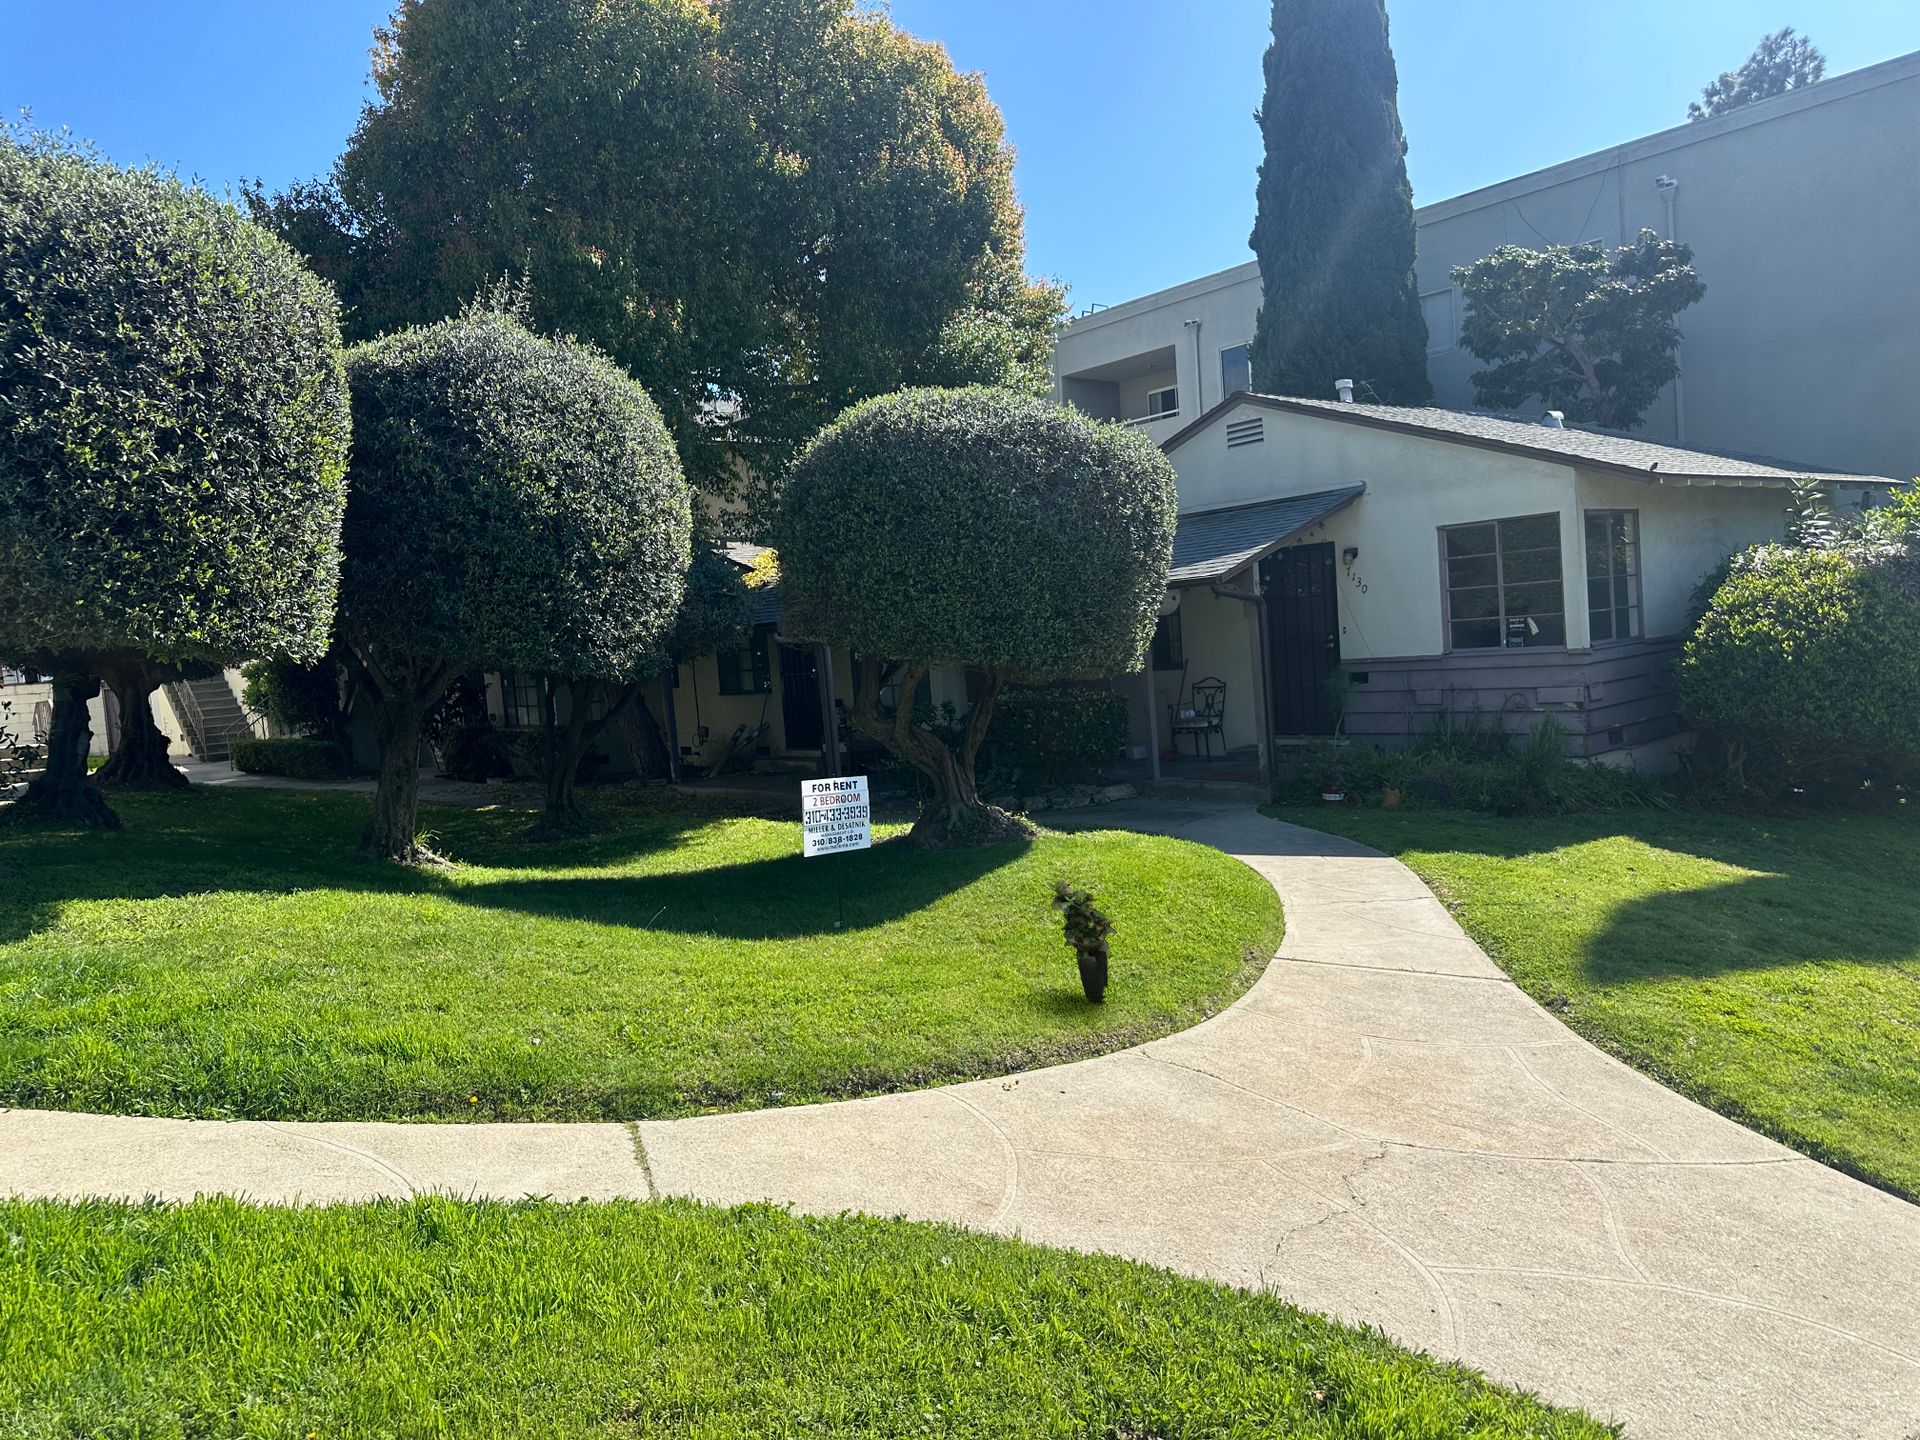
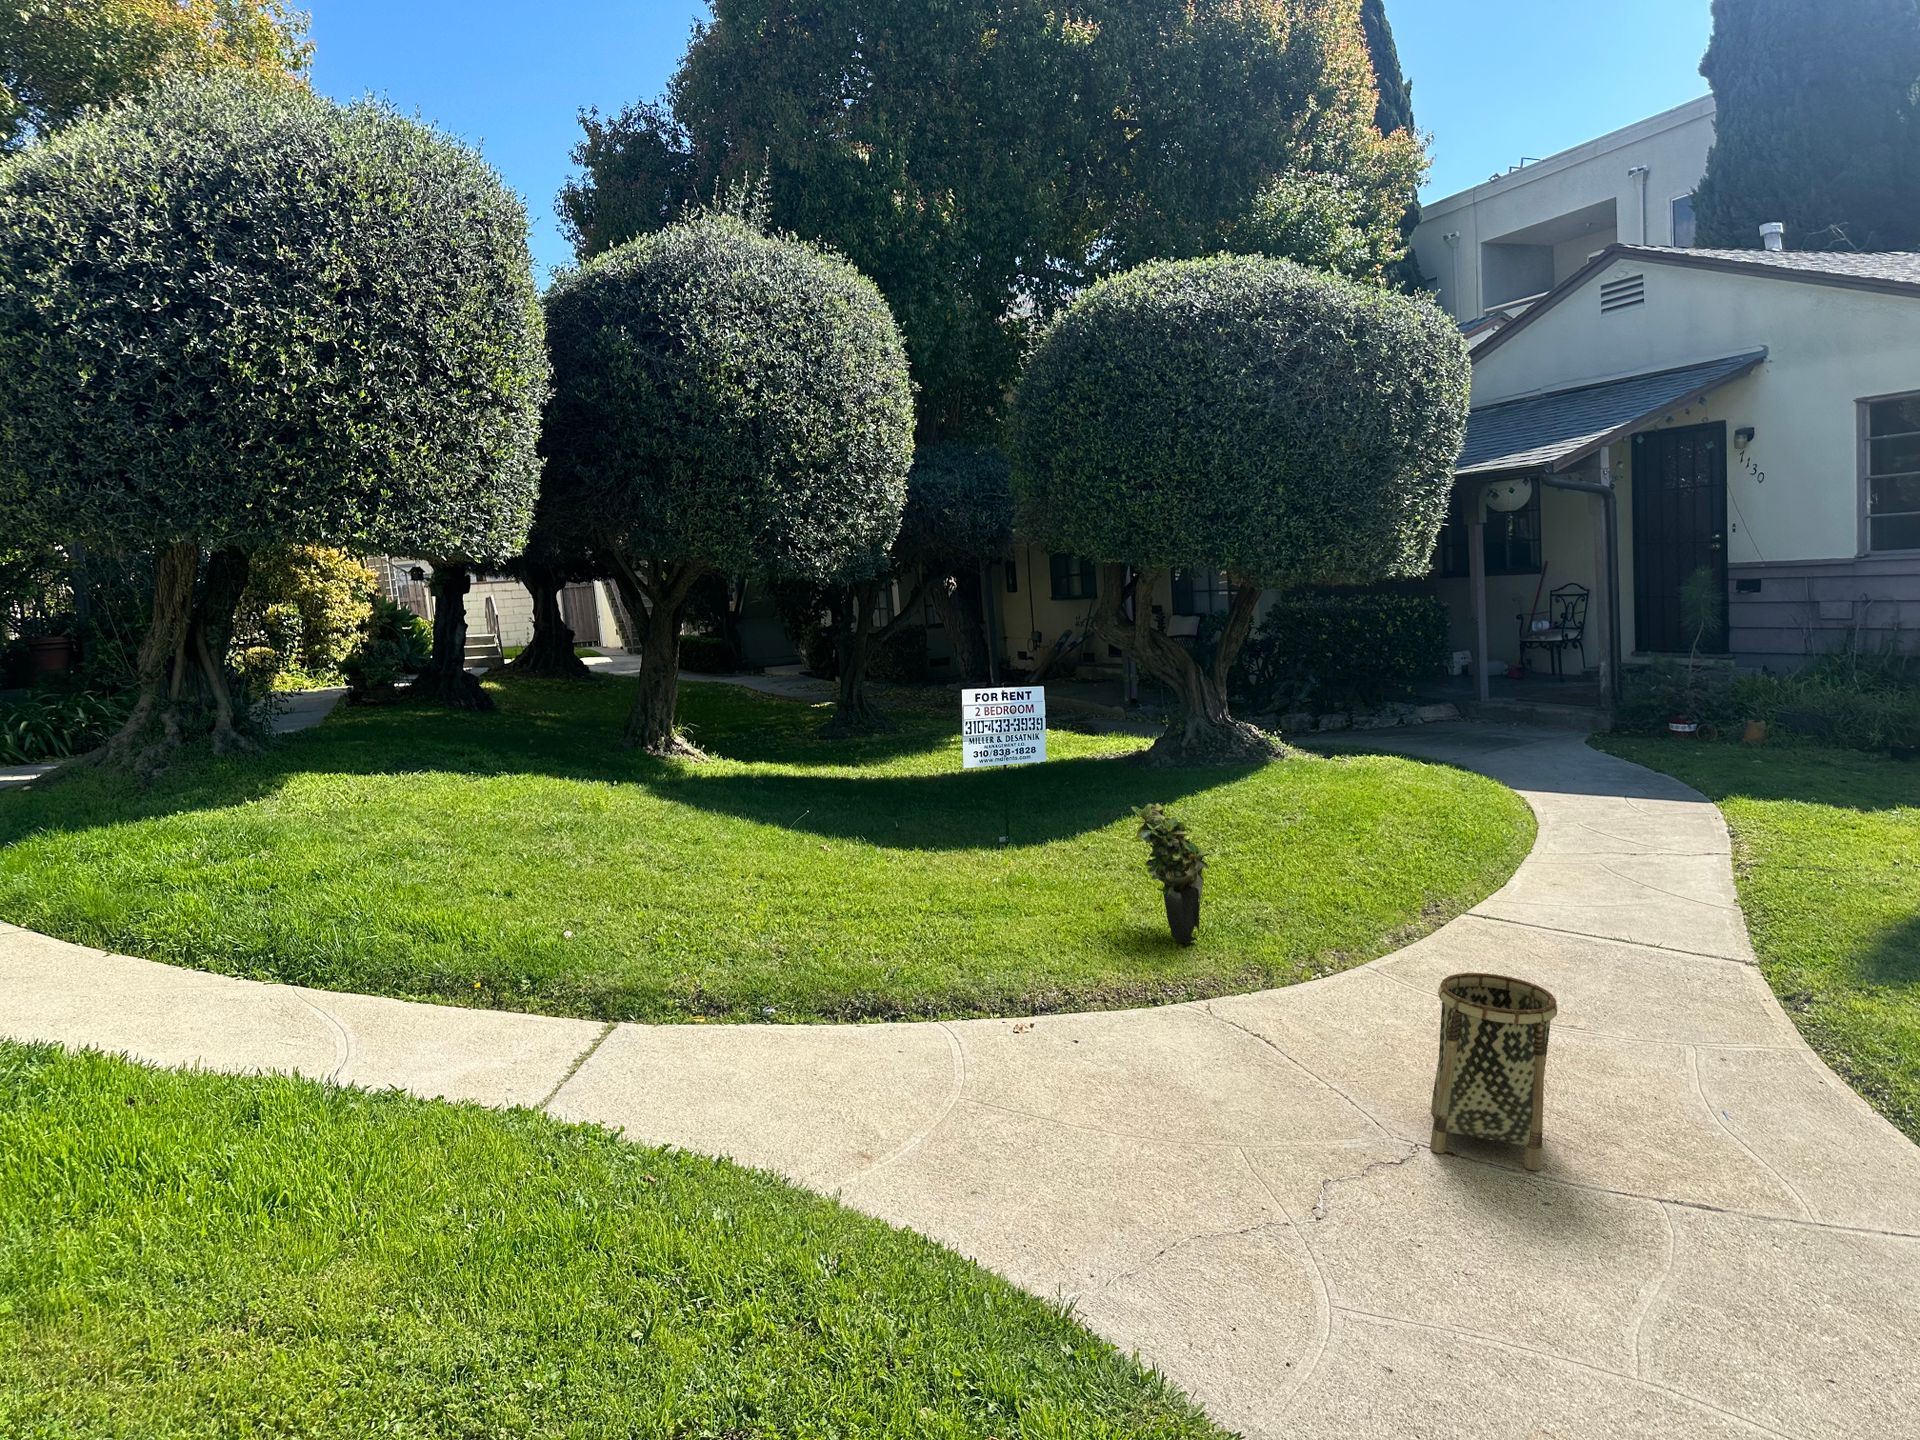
basket: none [1373,998,1478,1151] -> present [1430,973,1557,1170]

